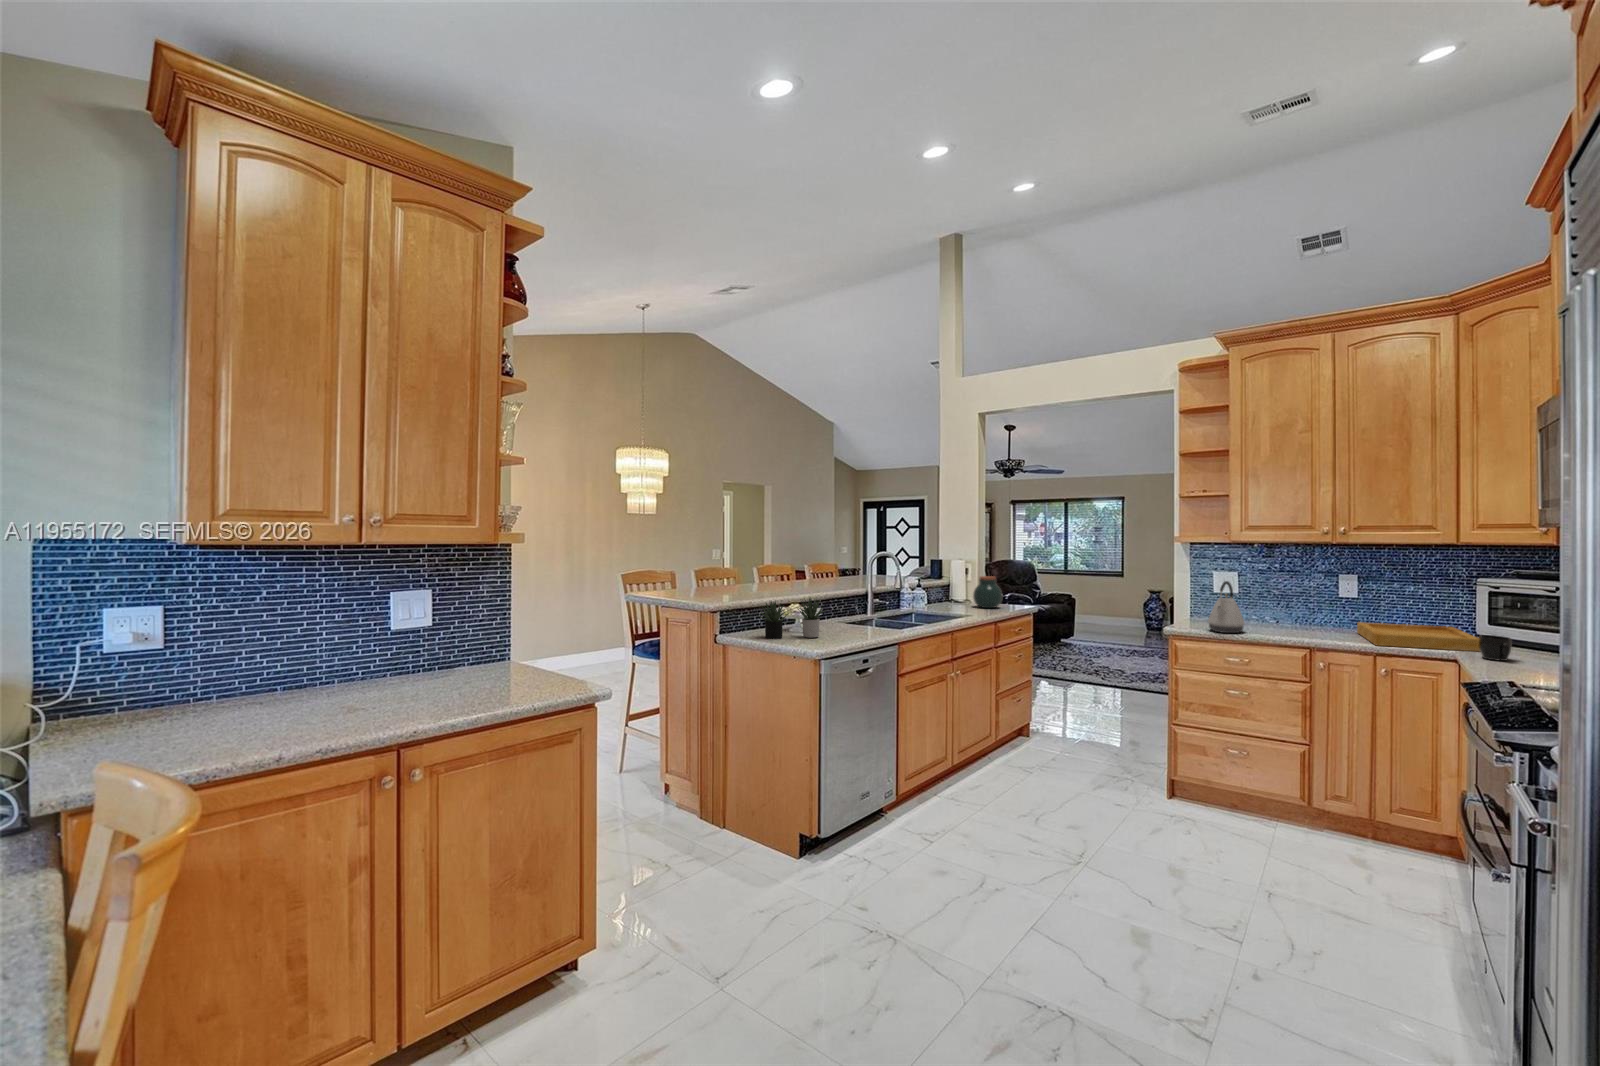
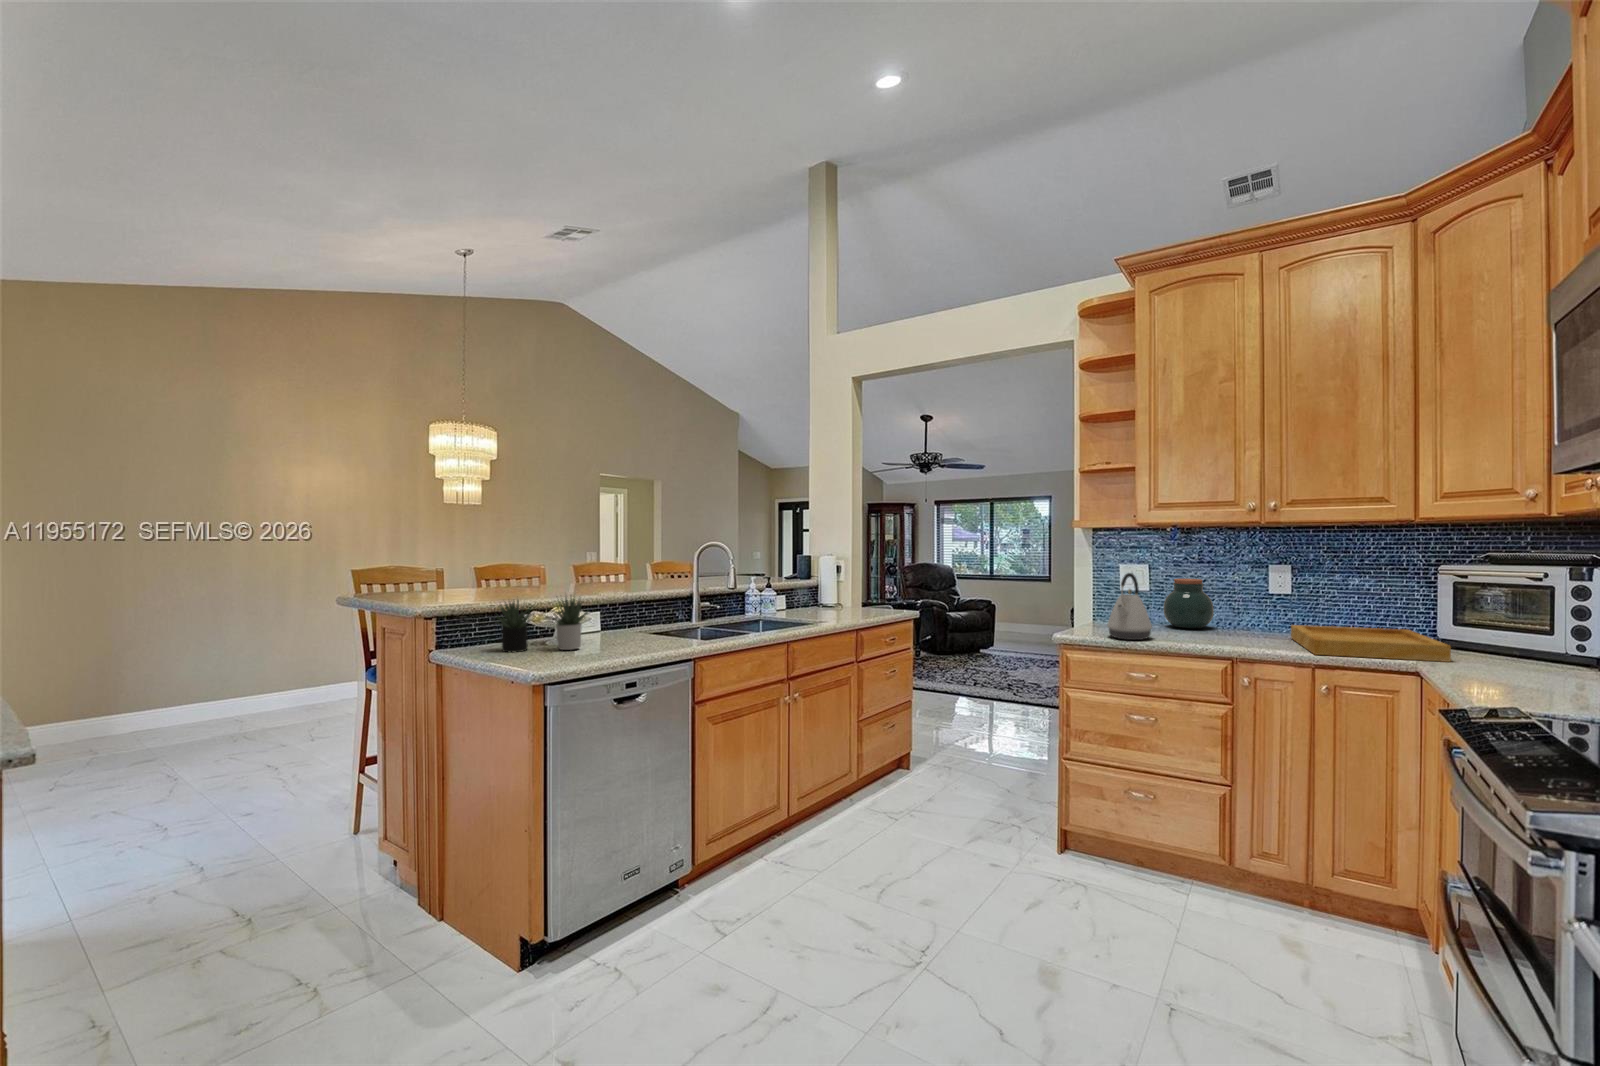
jar: present [973,576,1002,608] -> present [1164,579,1214,628]
mug: present [1479,635,1512,661] -> none [1449,639,1493,674]

